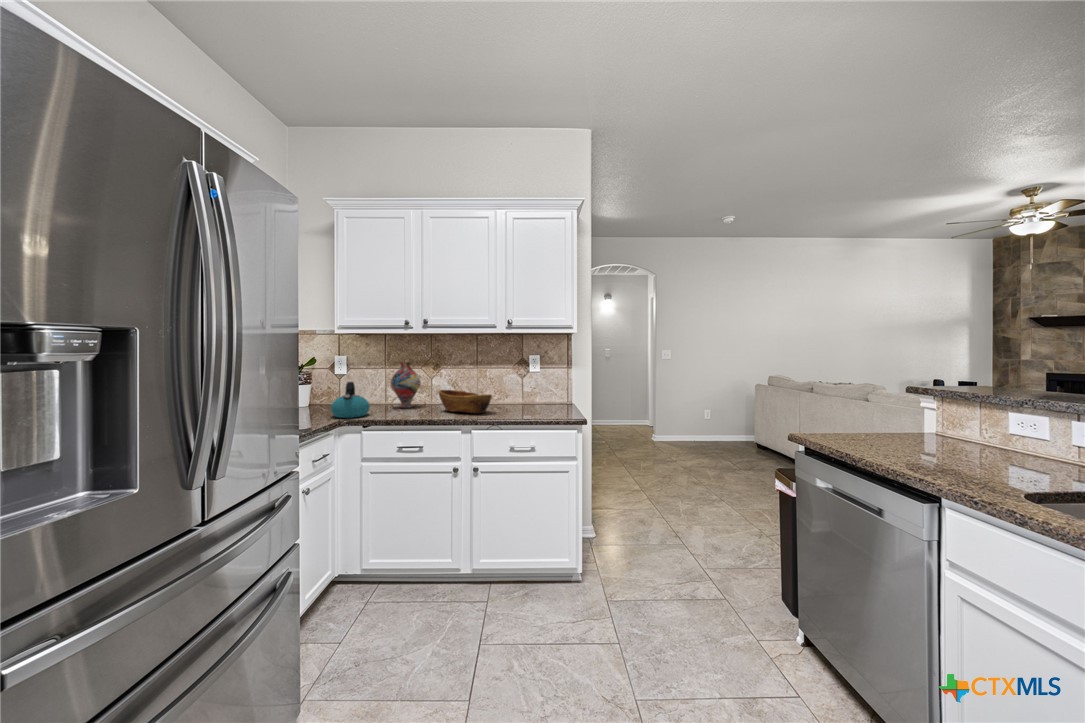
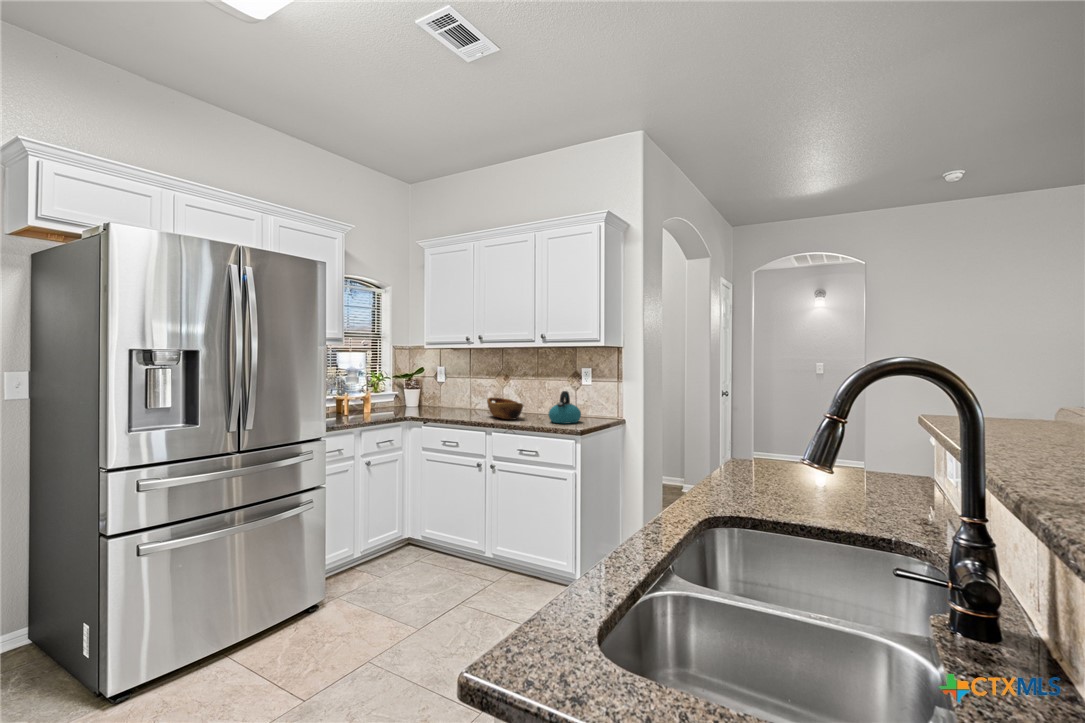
vase: present [391,362,421,408] -> none [462,372,487,412]
kettle: present [331,382,370,418] -> present [549,391,581,424]

